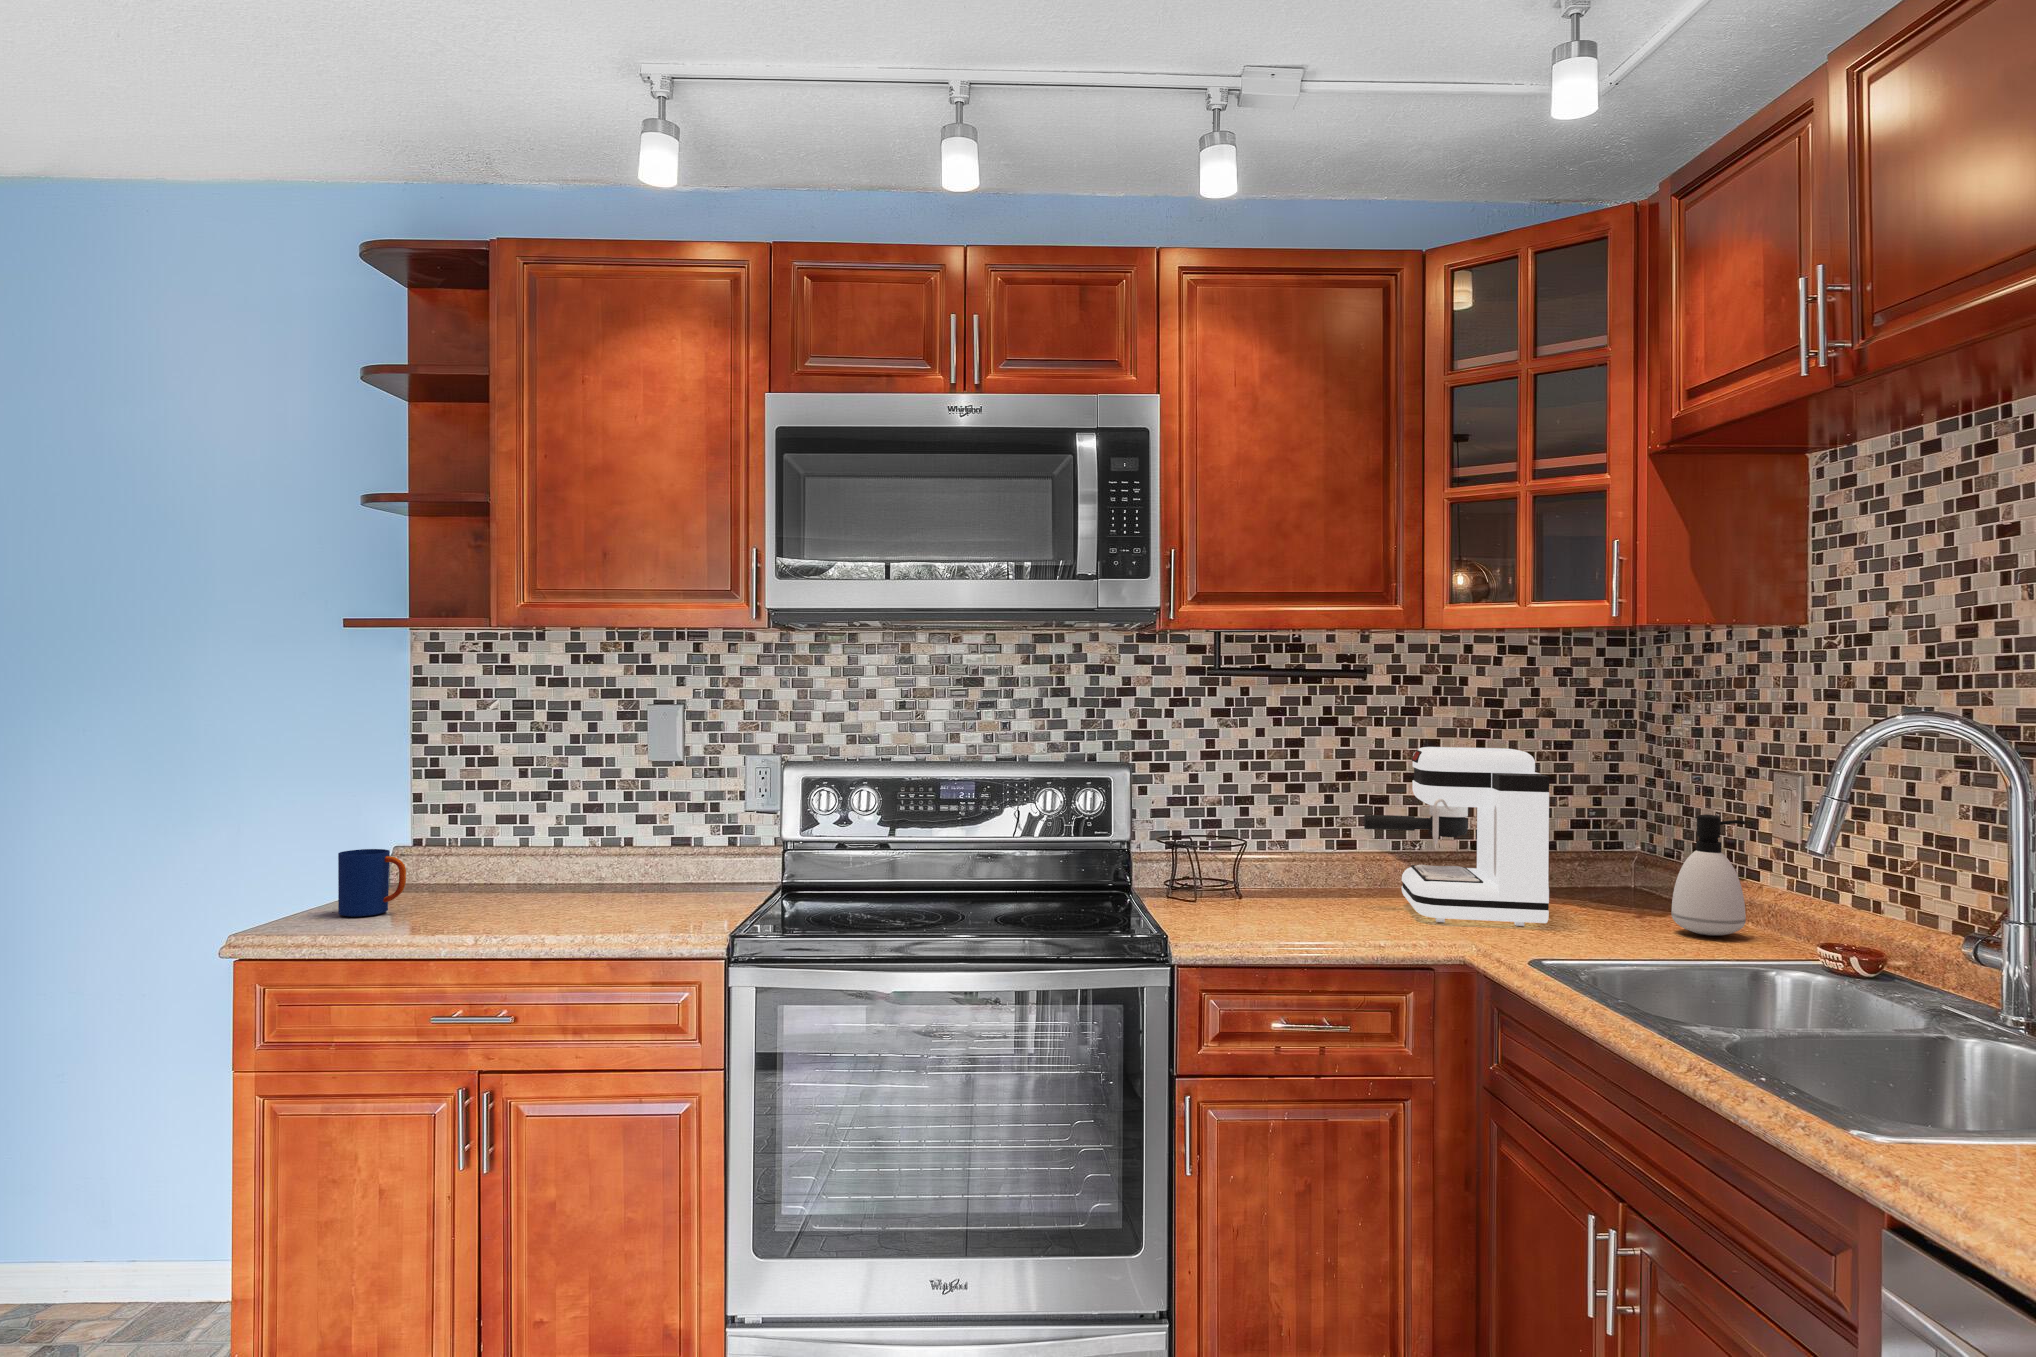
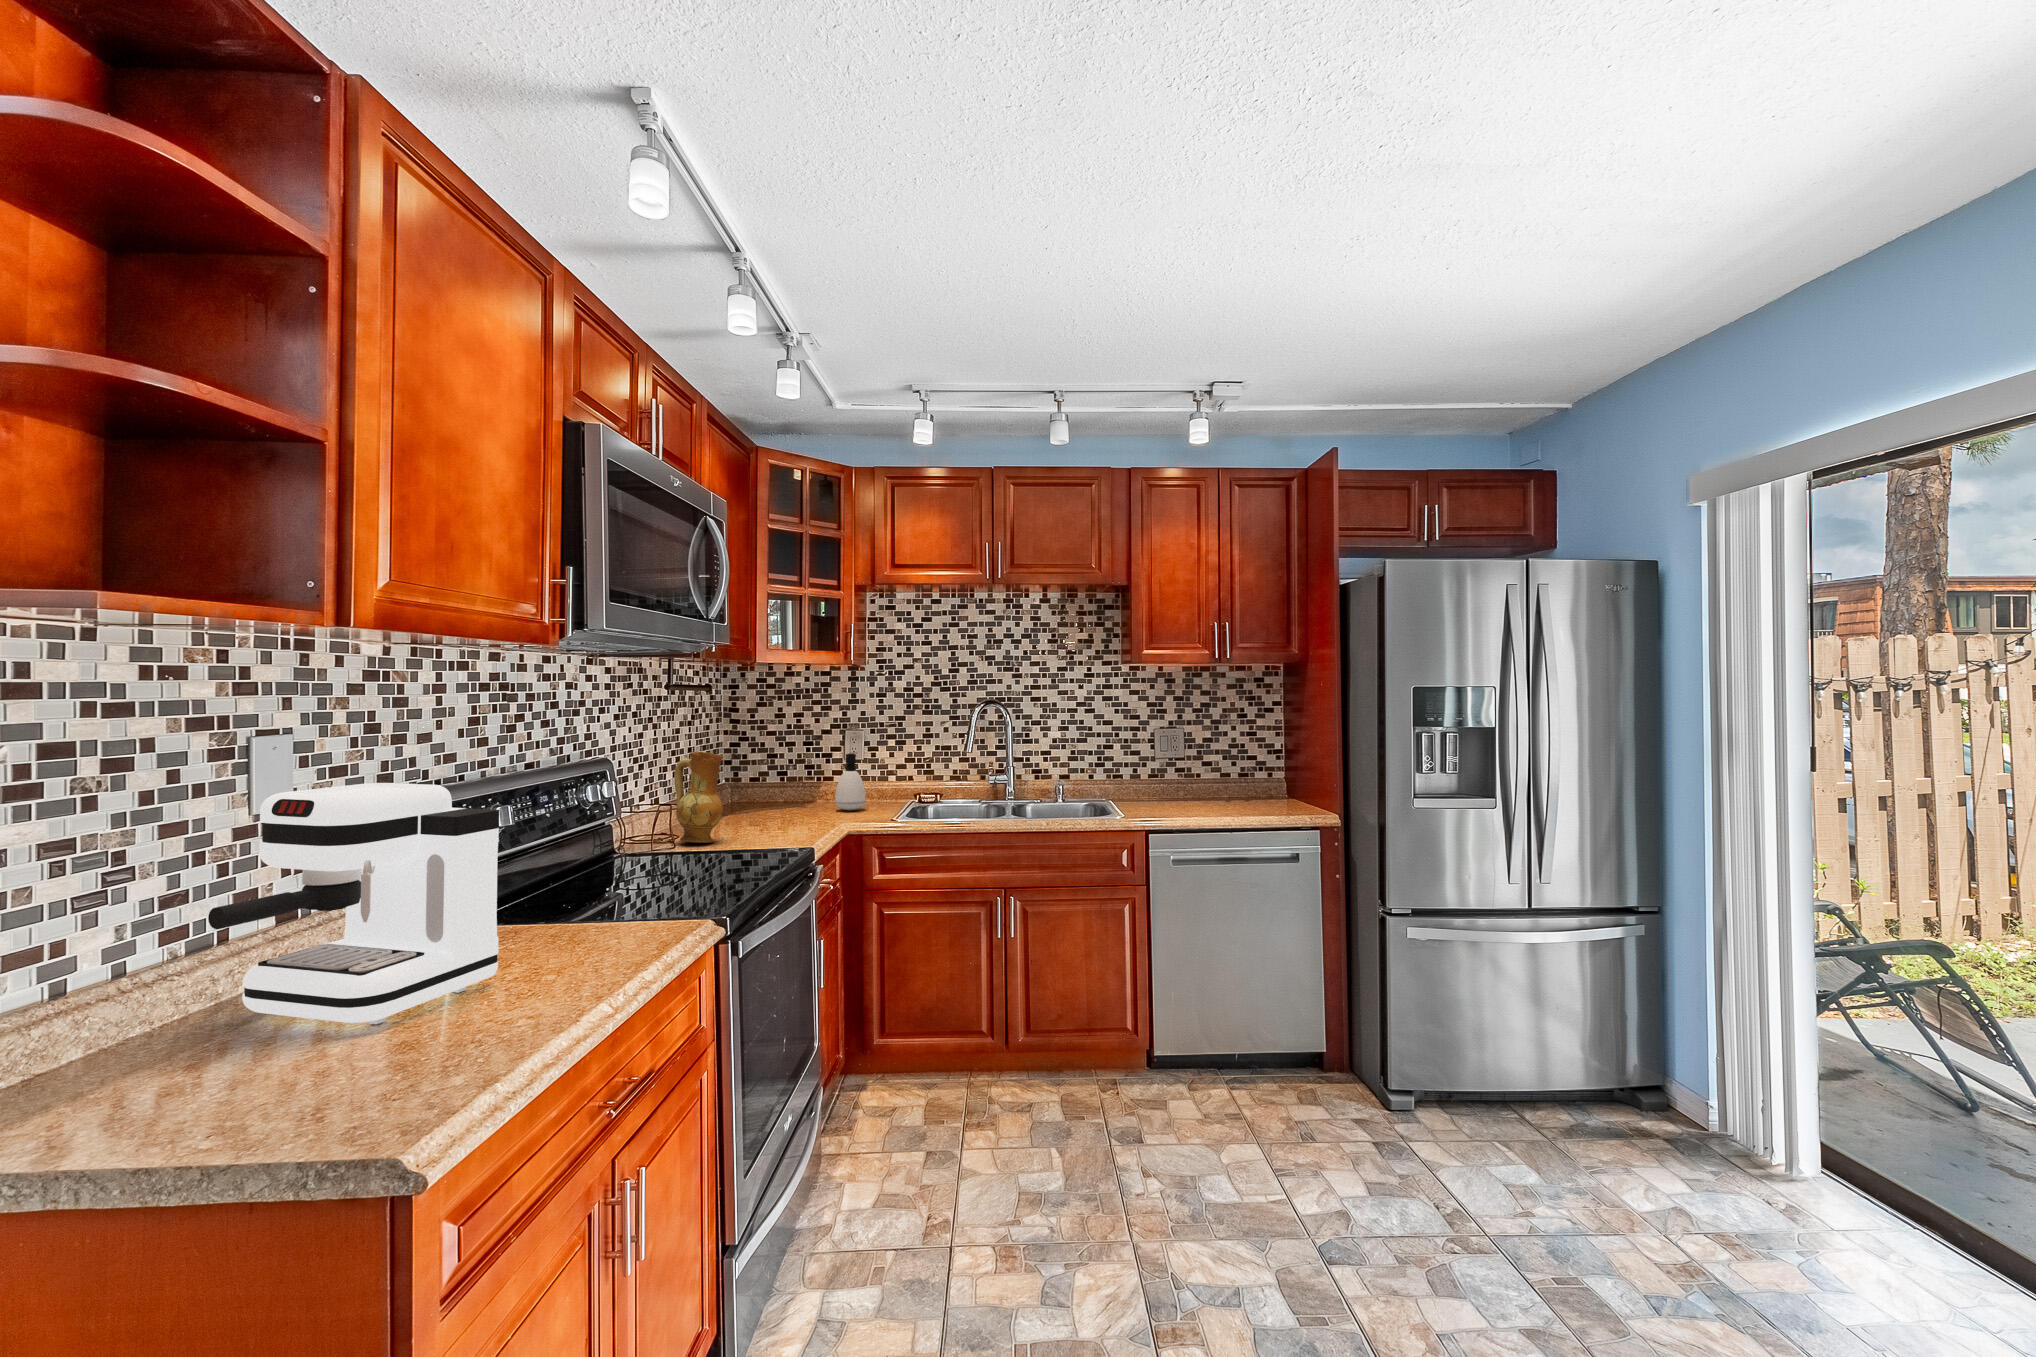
coffee maker: present [1364,747,1549,926] -> present [208,783,499,1024]
ceramic jug: none [1236,769,1302,907] -> present [675,752,723,843]
mug: present [338,849,406,917] -> none [138,1006,259,1144]

